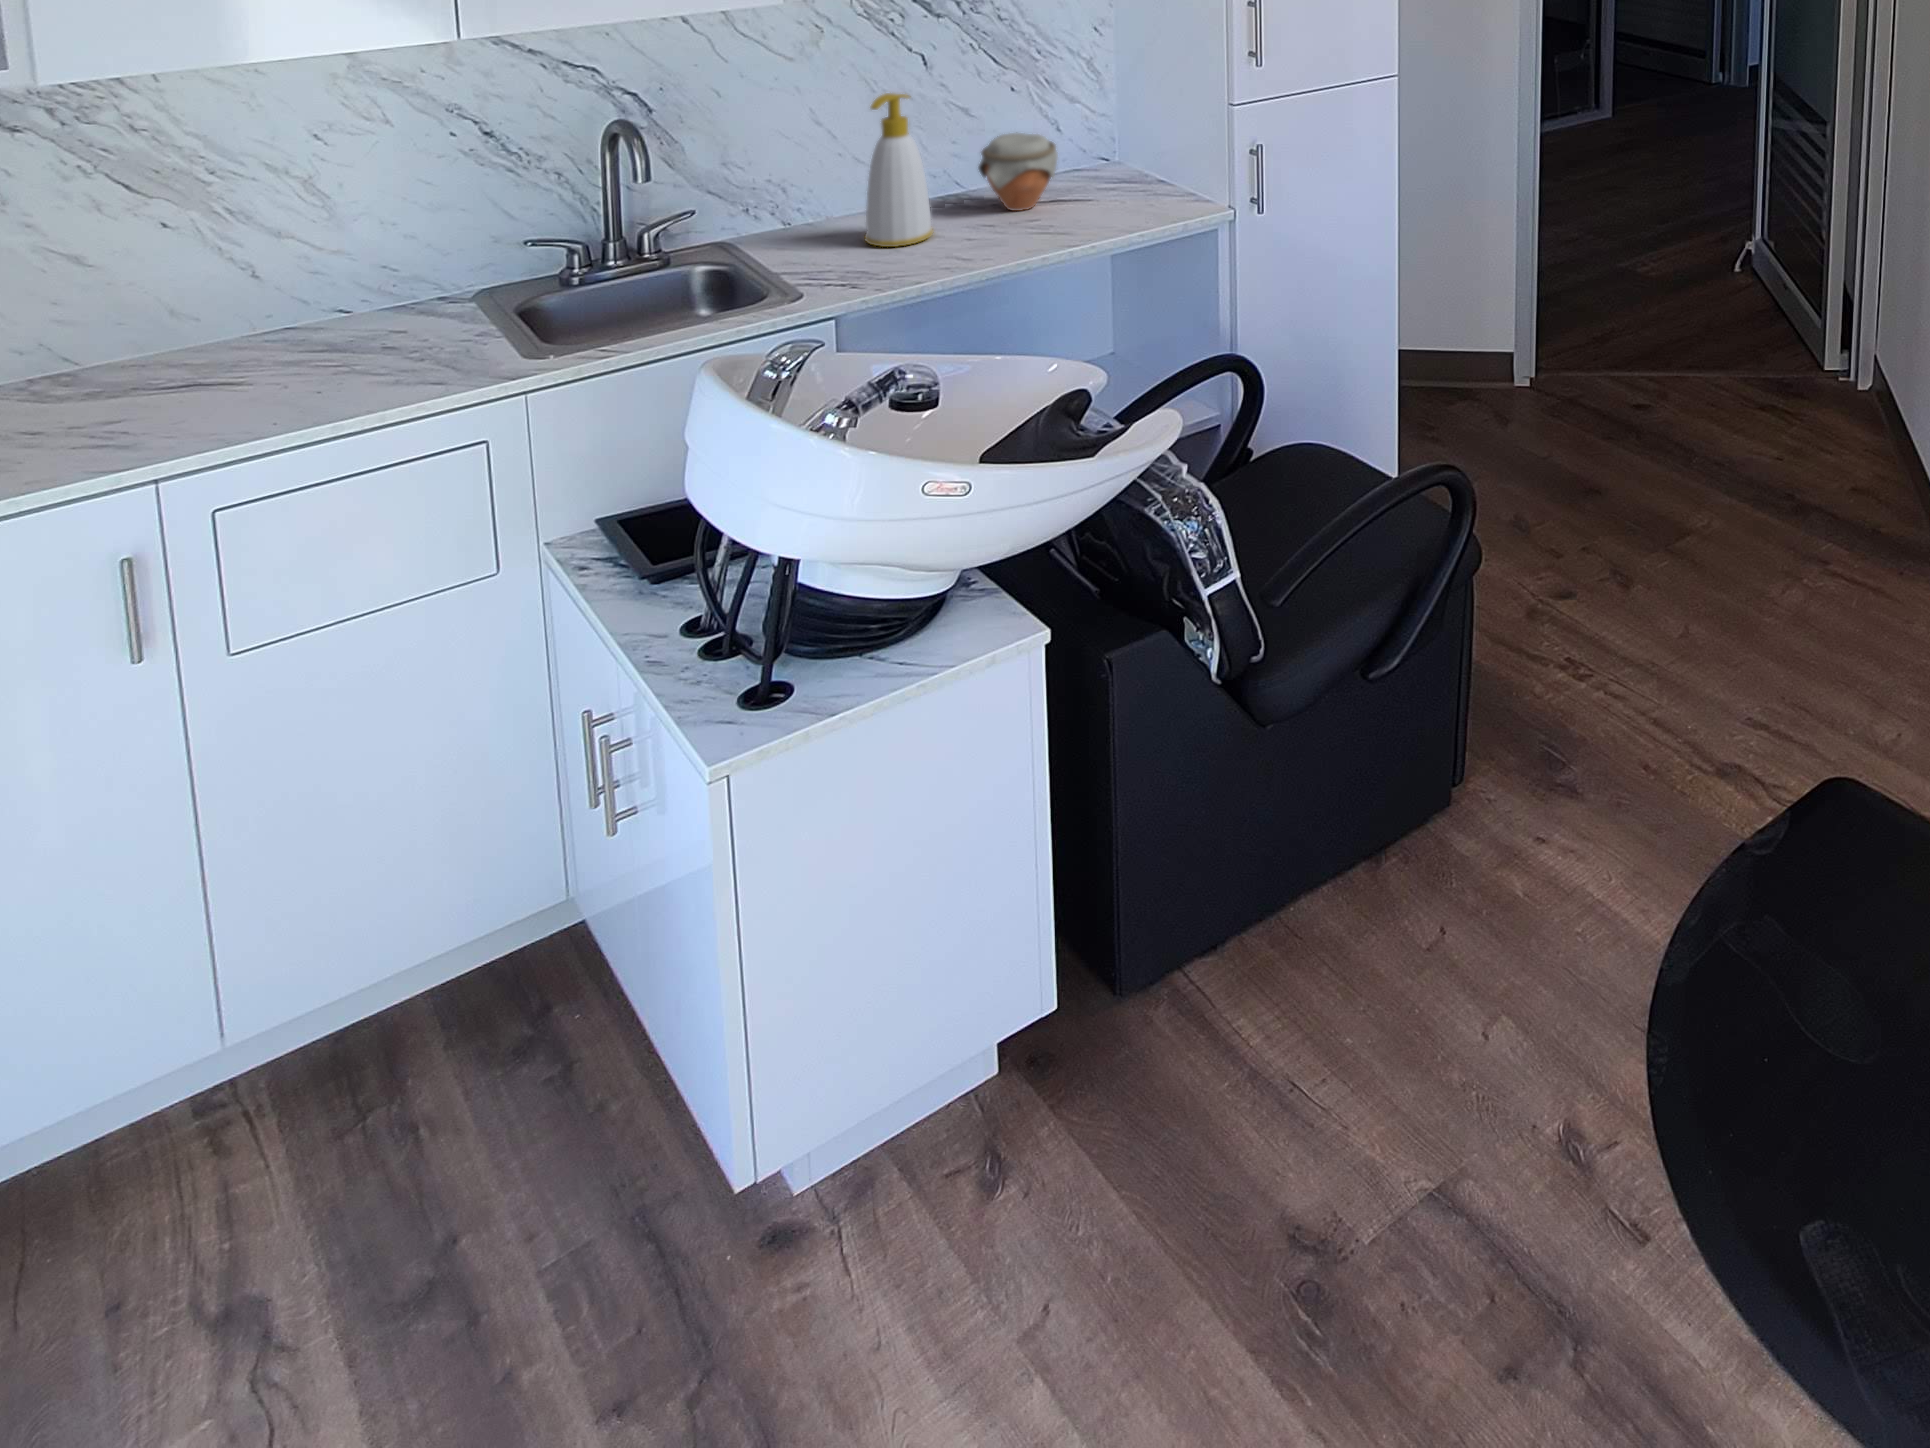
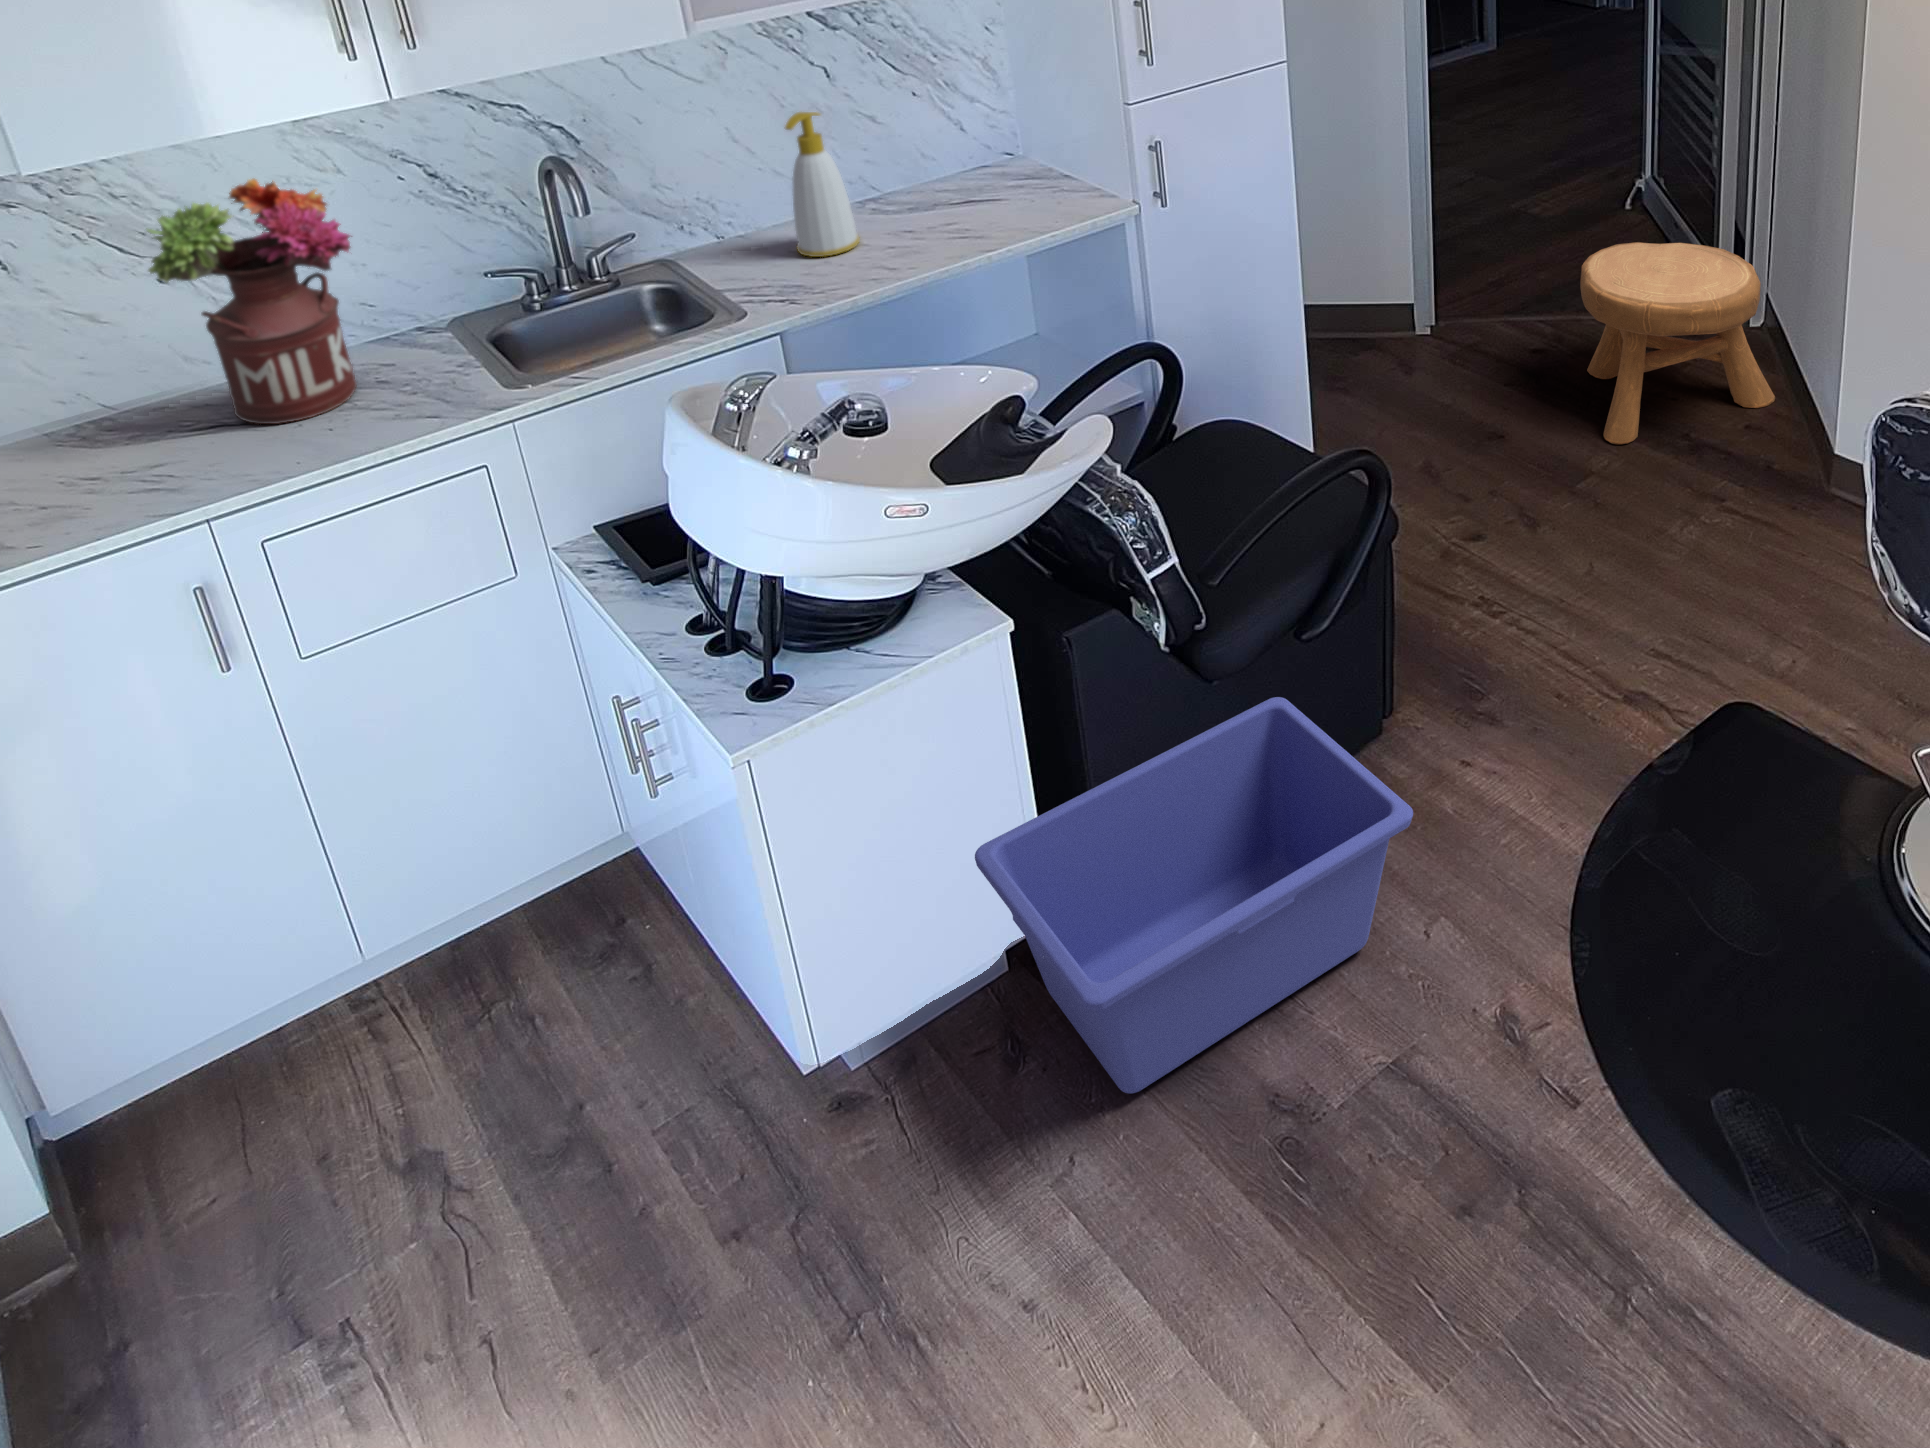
flower arrangement: none [152,116,388,386] -> present [147,179,357,424]
jar: present [979,132,1058,211] -> none [893,137,967,213]
stool: none [1688,291,1885,504] -> present [1580,242,1775,444]
storage bin: none [974,749,1478,1227] -> present [975,697,1413,1093]

